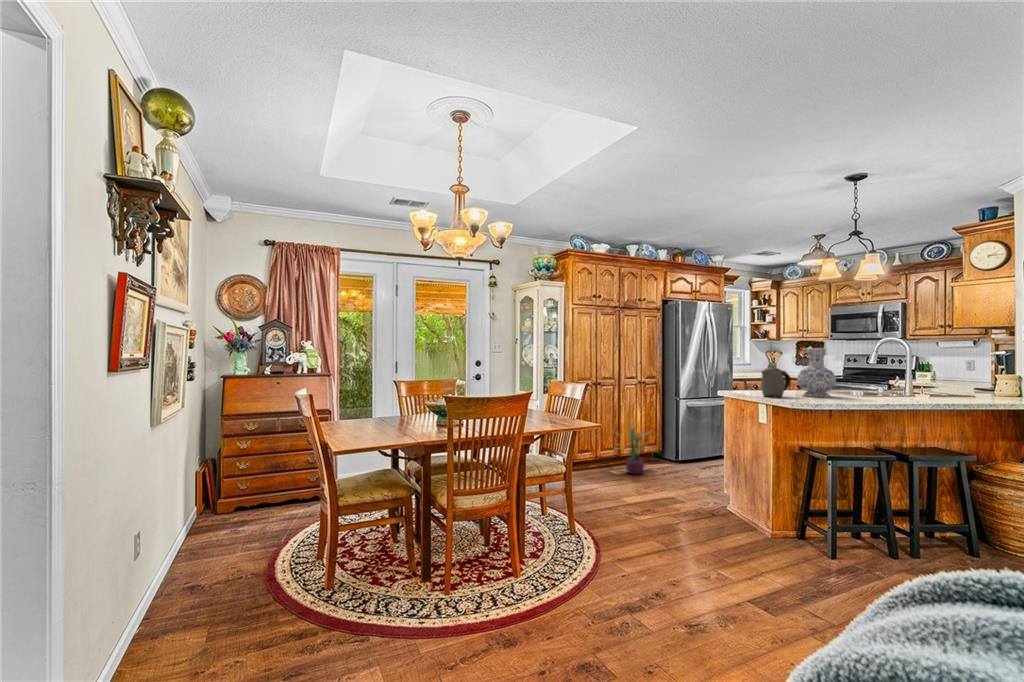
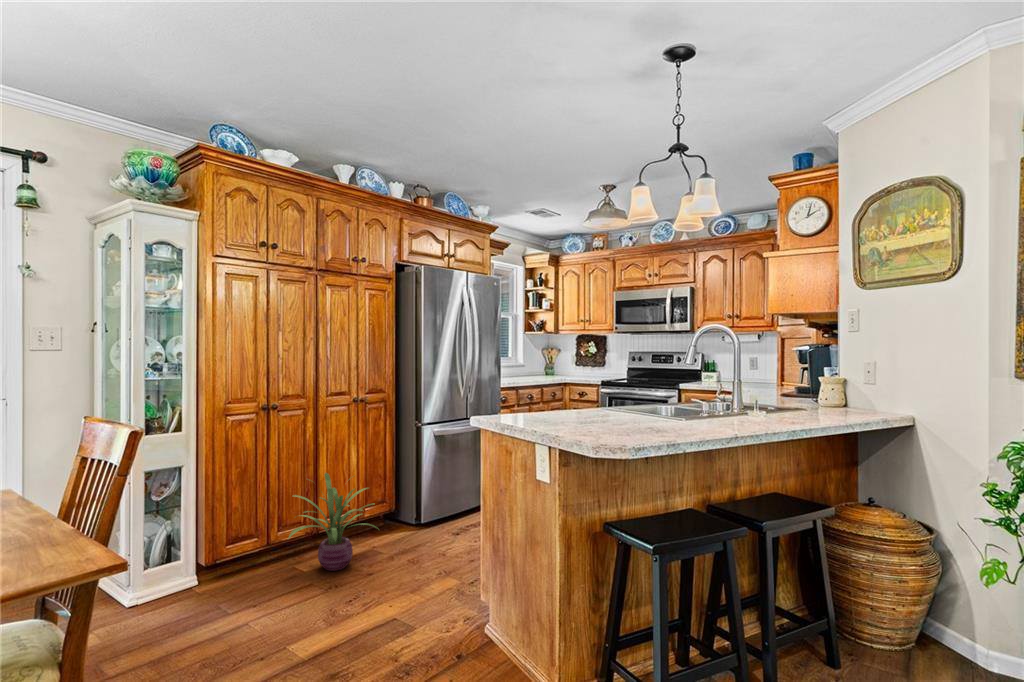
vase: present [797,348,836,397] -> none [604,337,667,426]
kettle: present [761,368,791,397] -> none [548,374,597,432]

